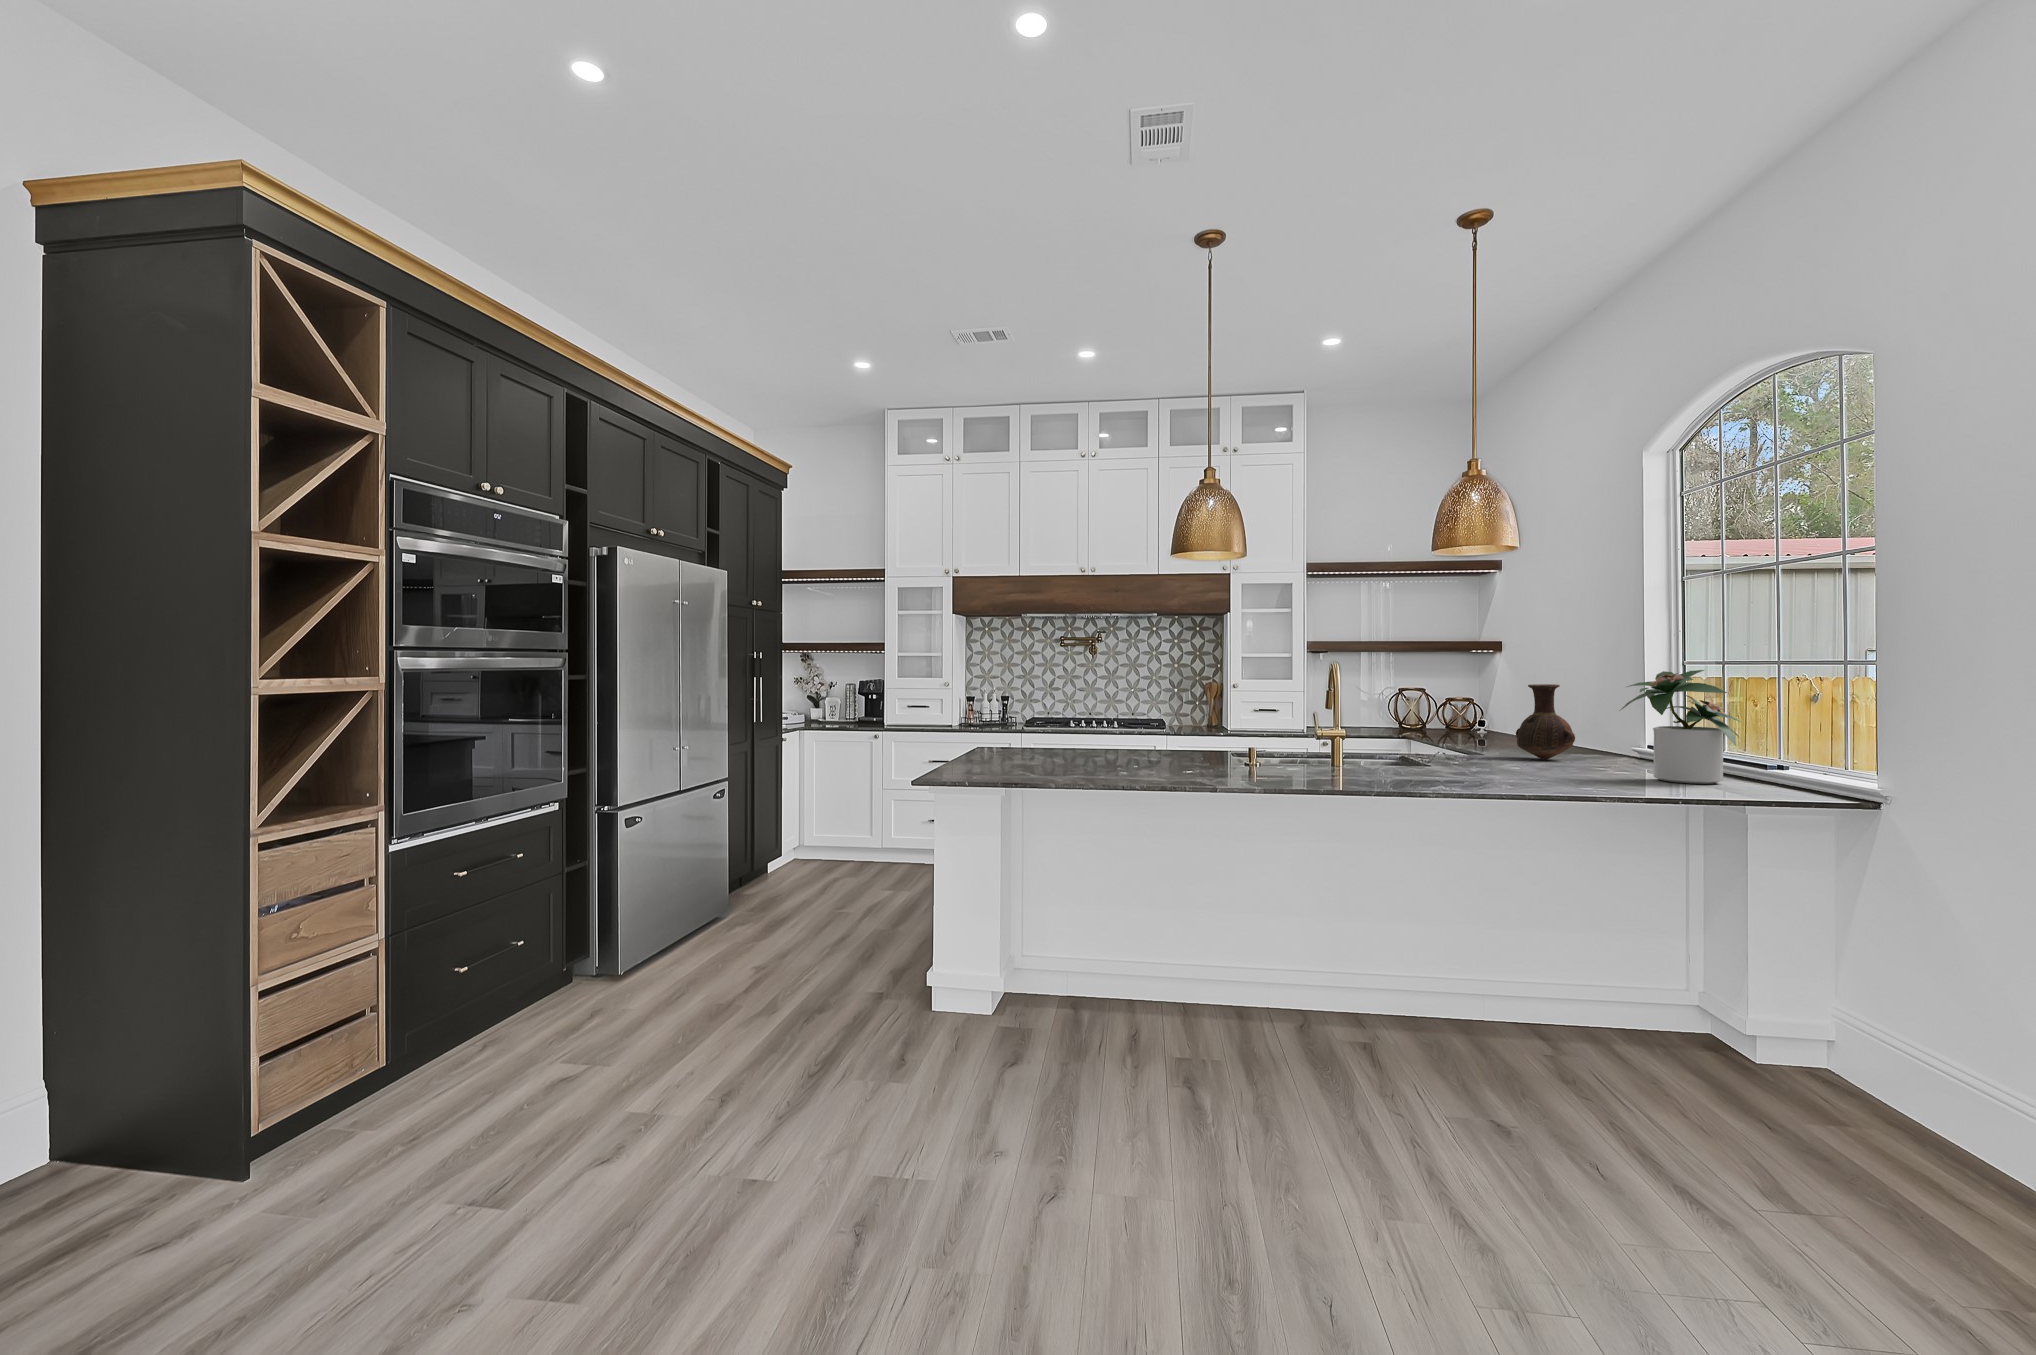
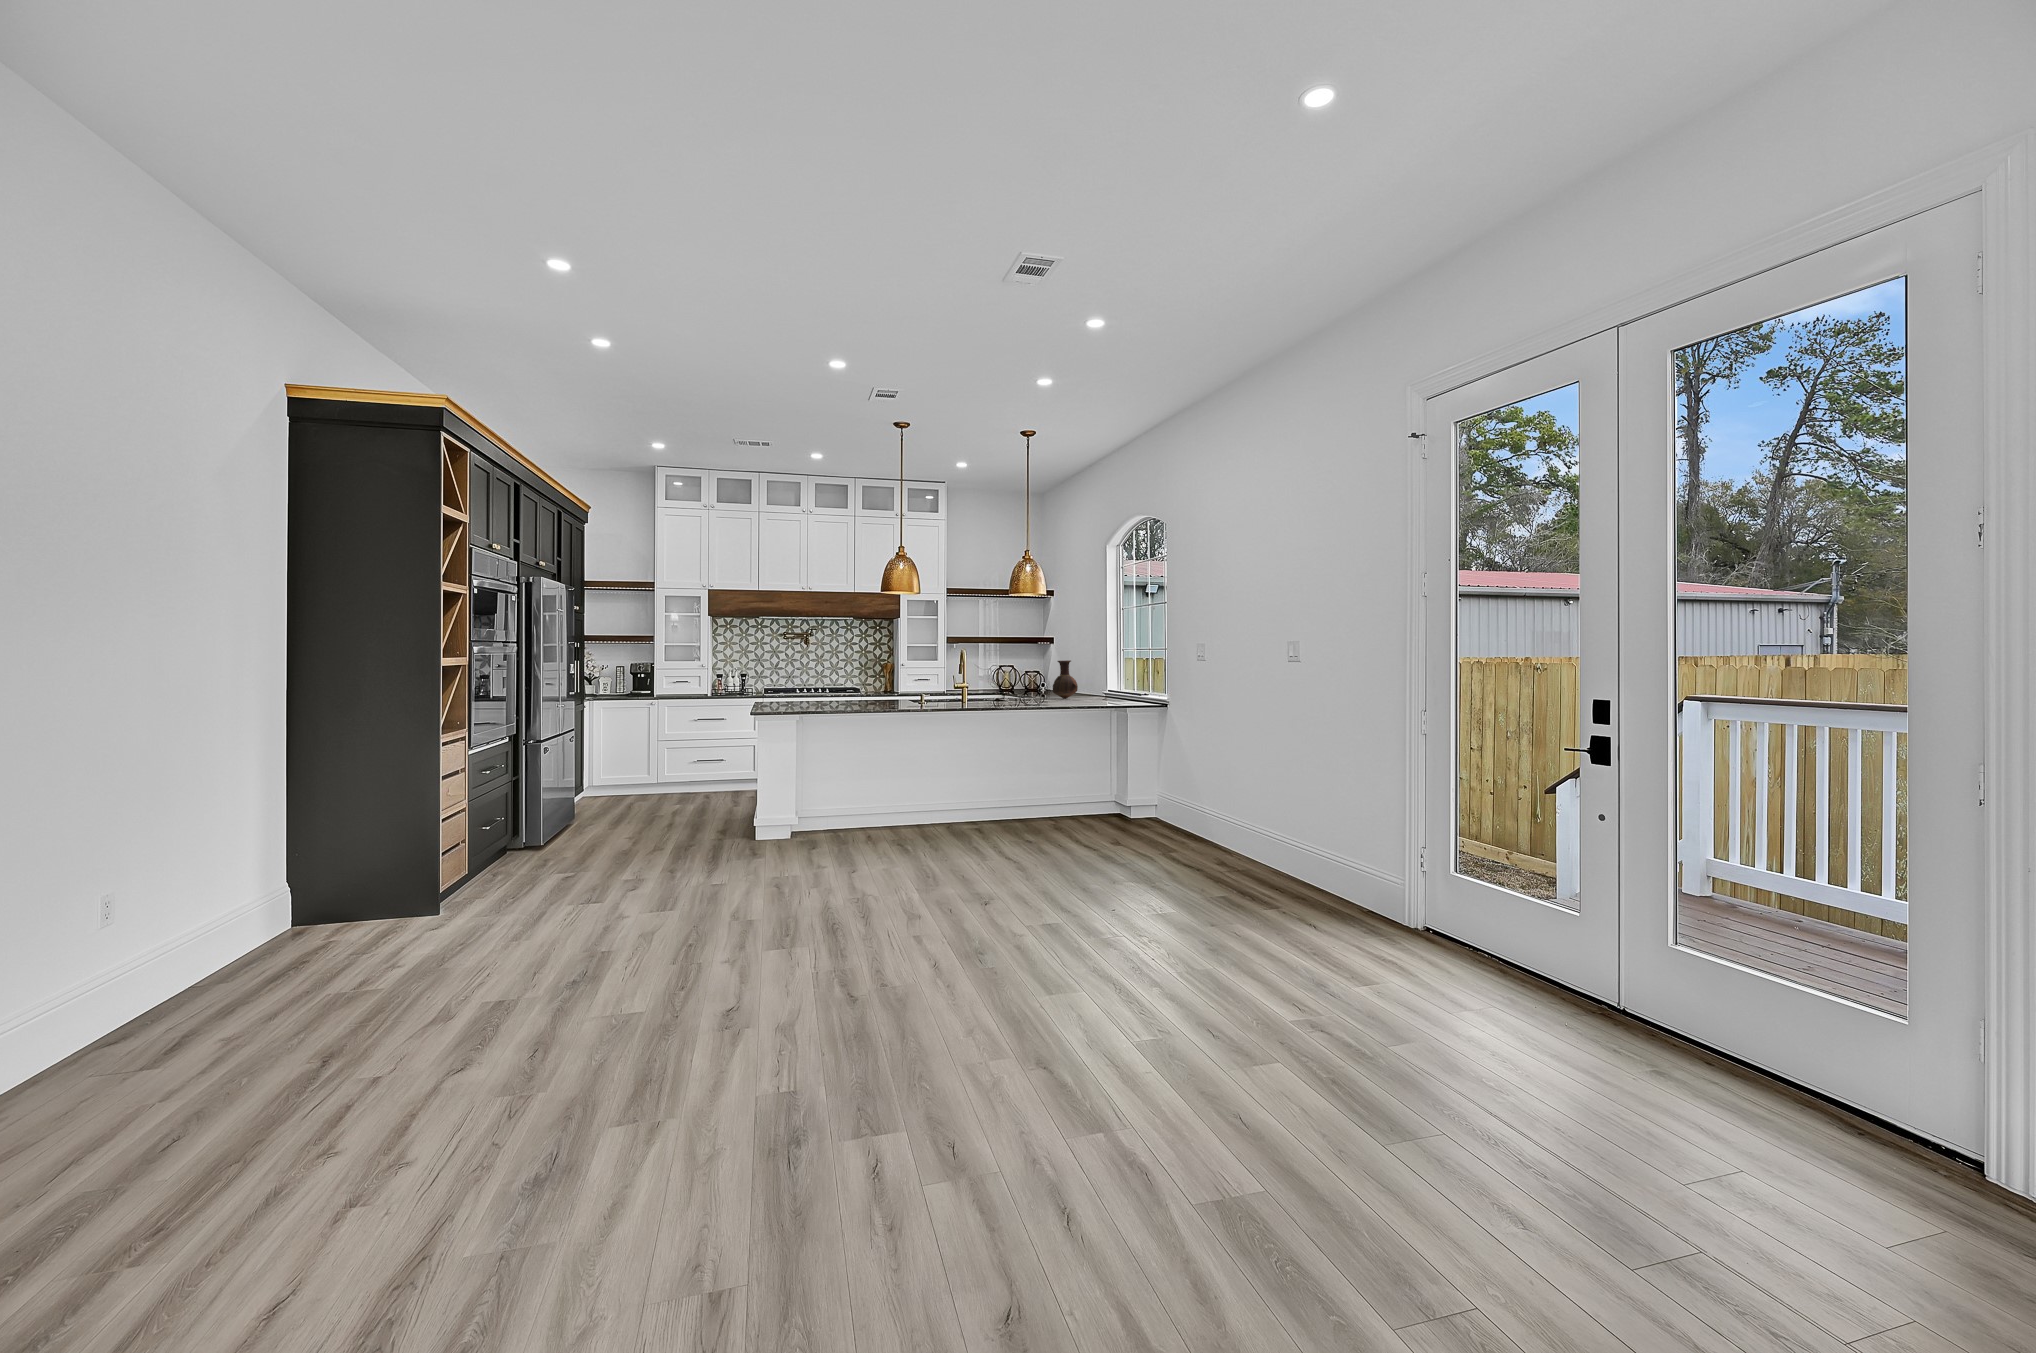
potted plant: present [1620,670,1741,784] -> none [1087,652,1133,702]

